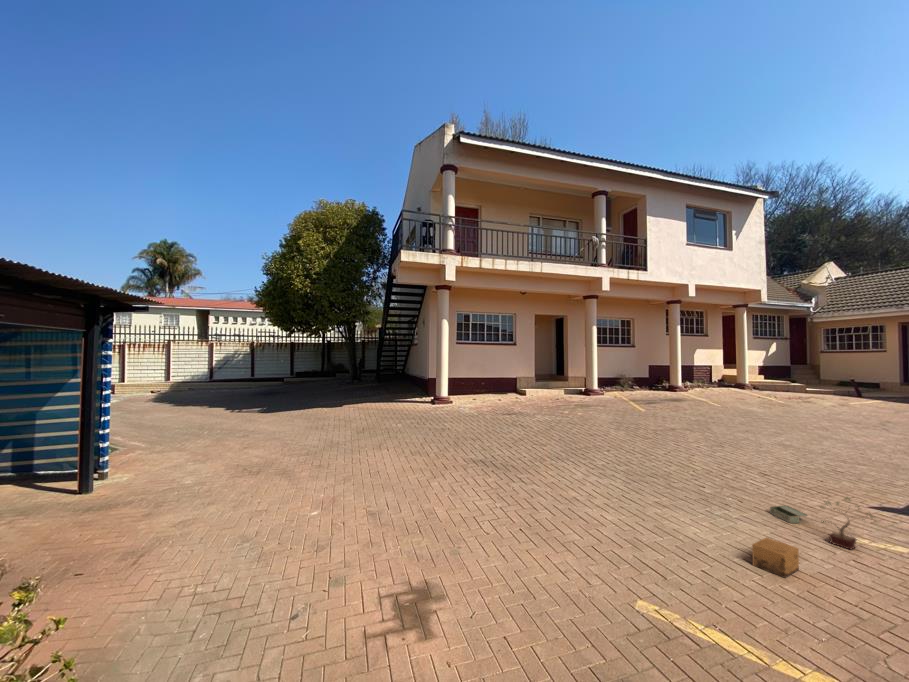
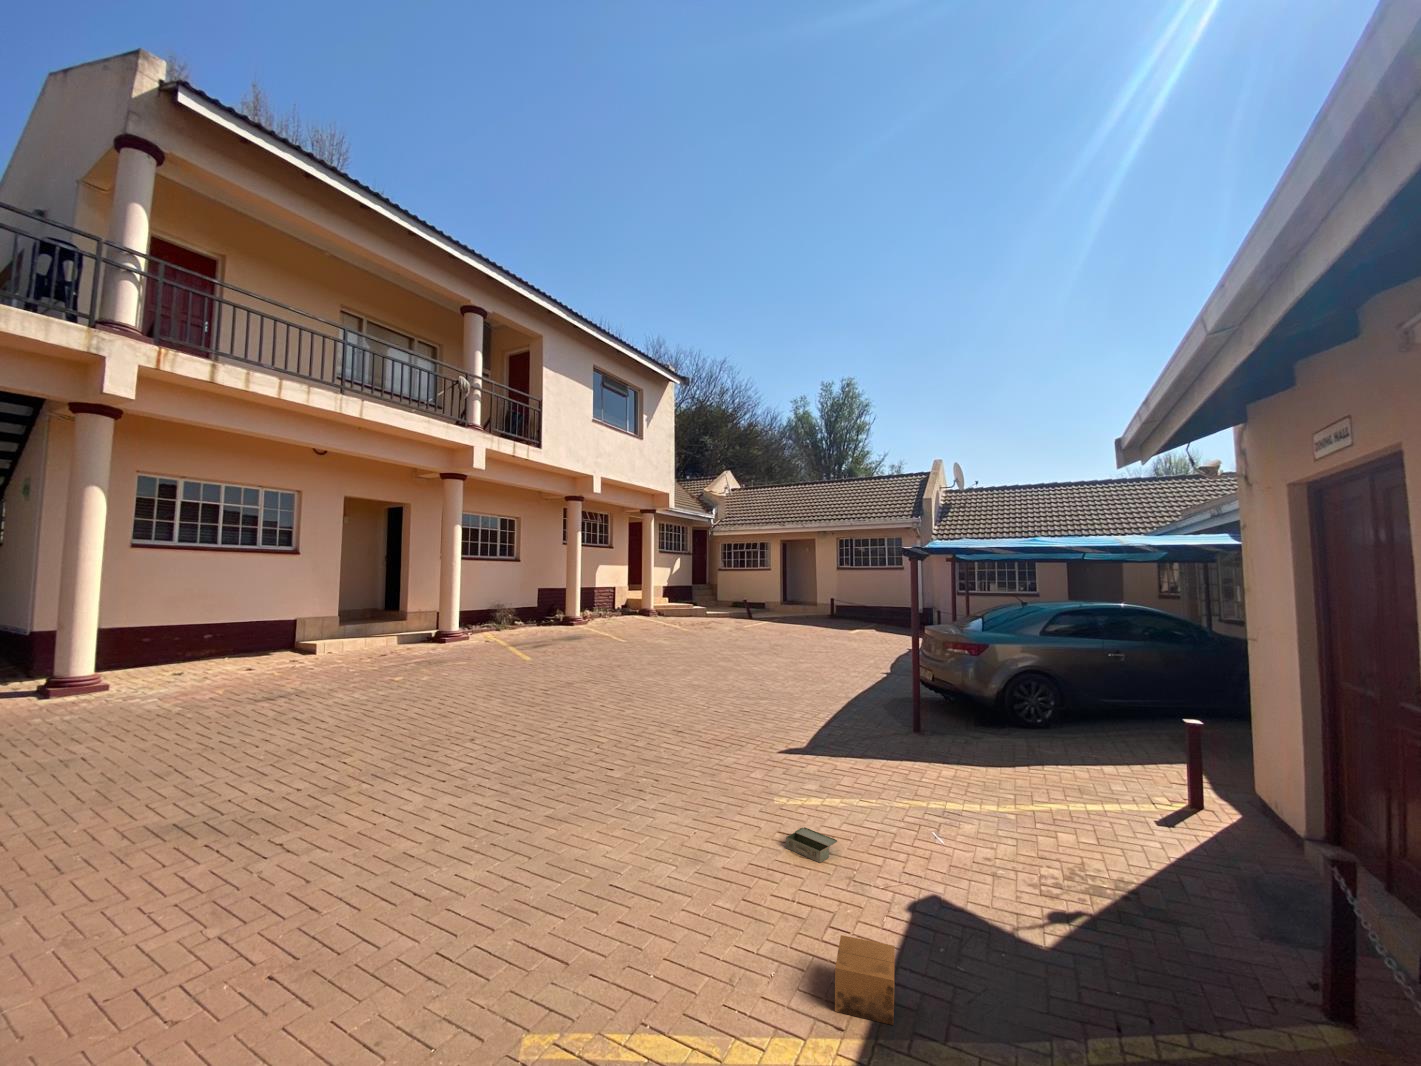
potted plant: present [822,497,872,549] -> none [870,807,949,896]

